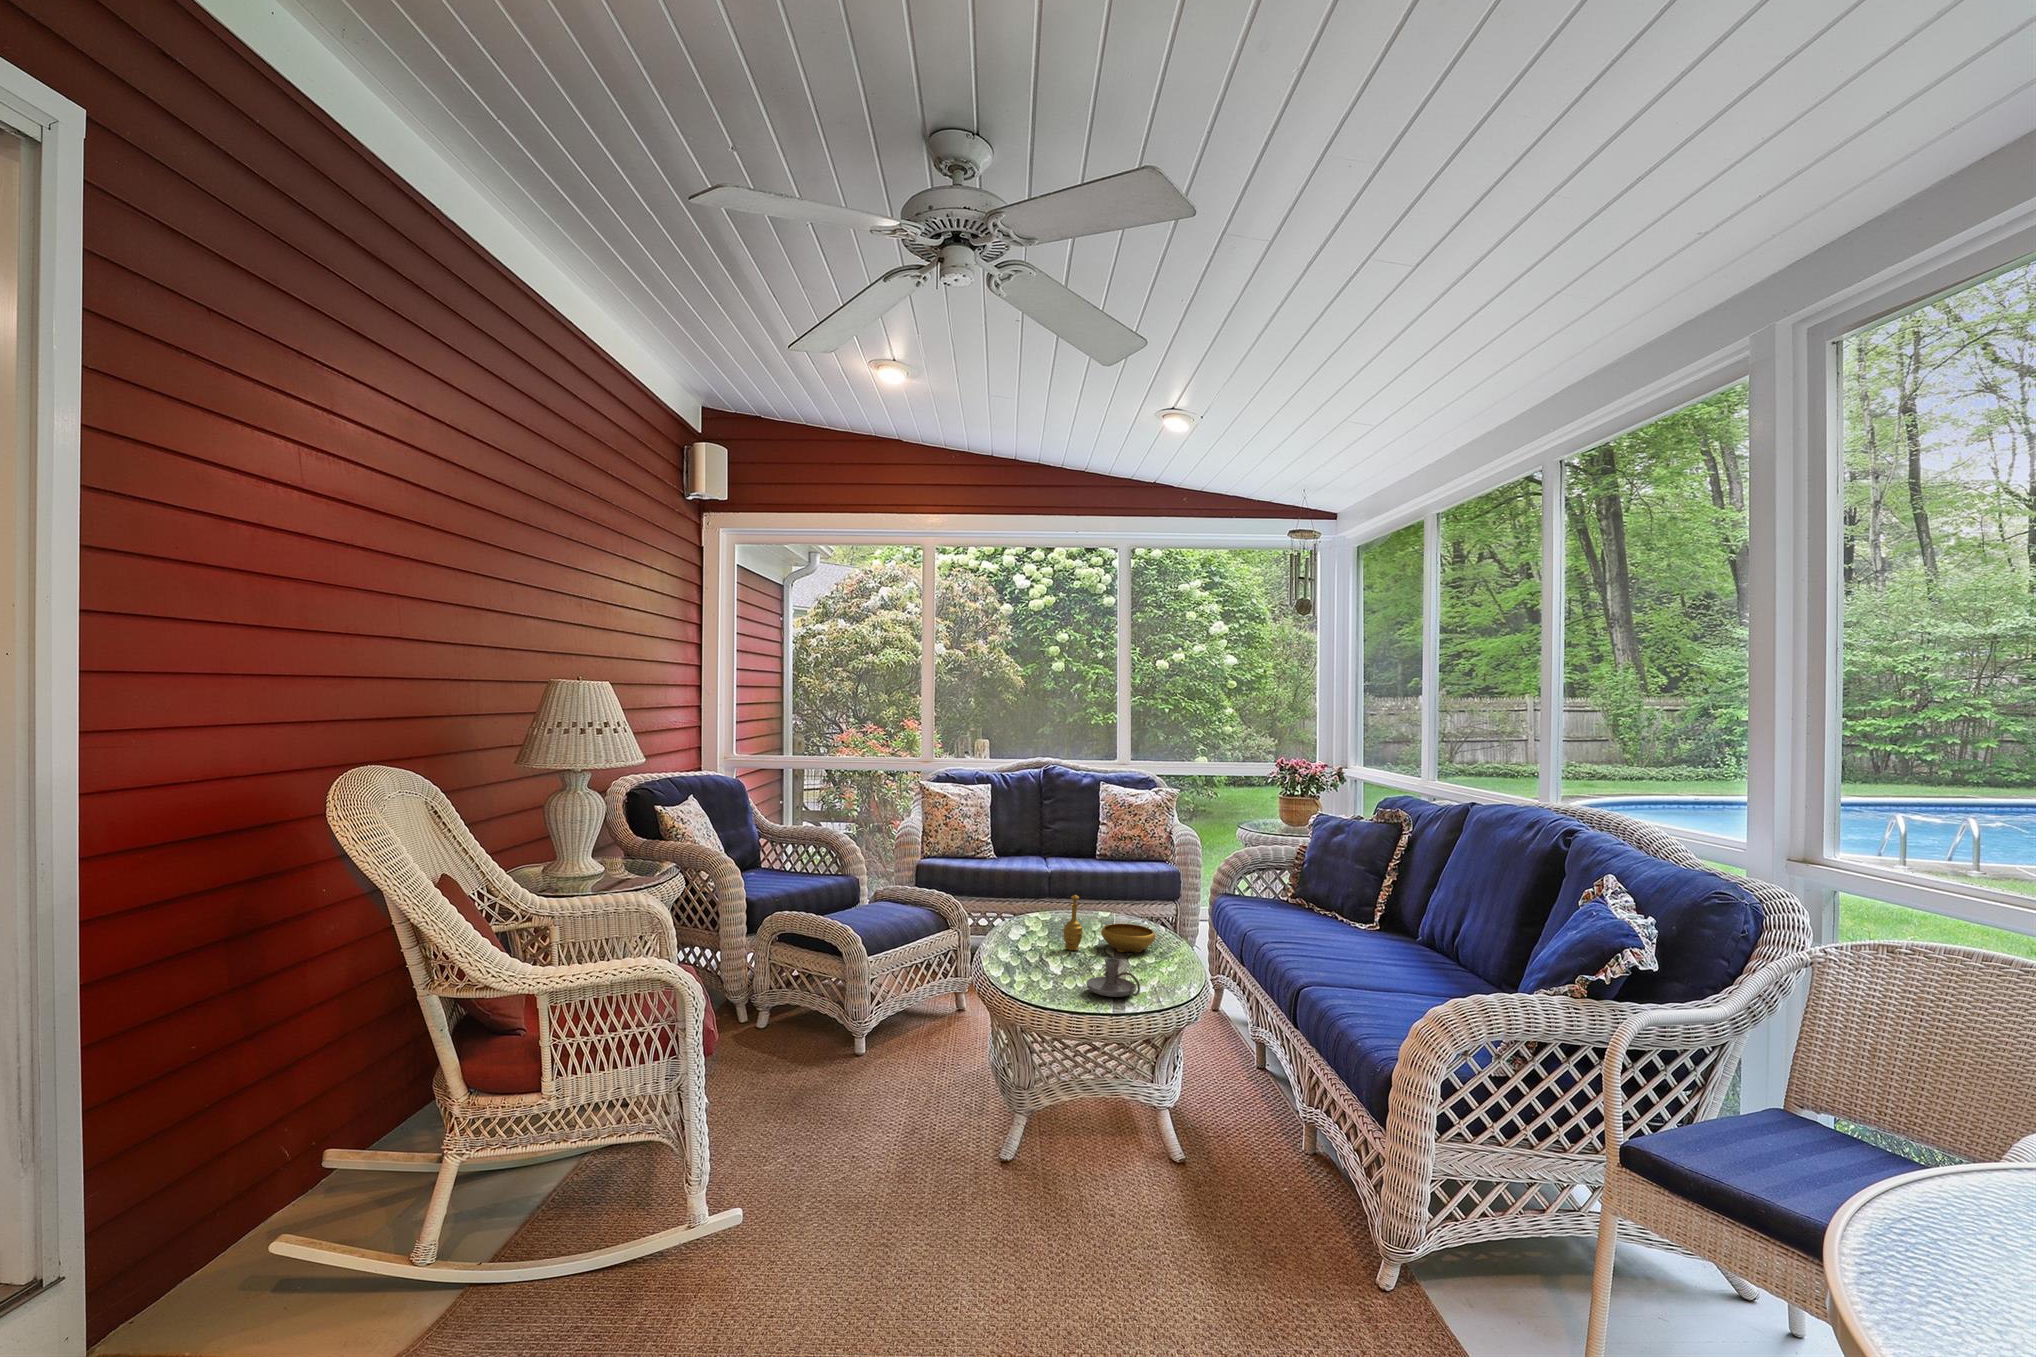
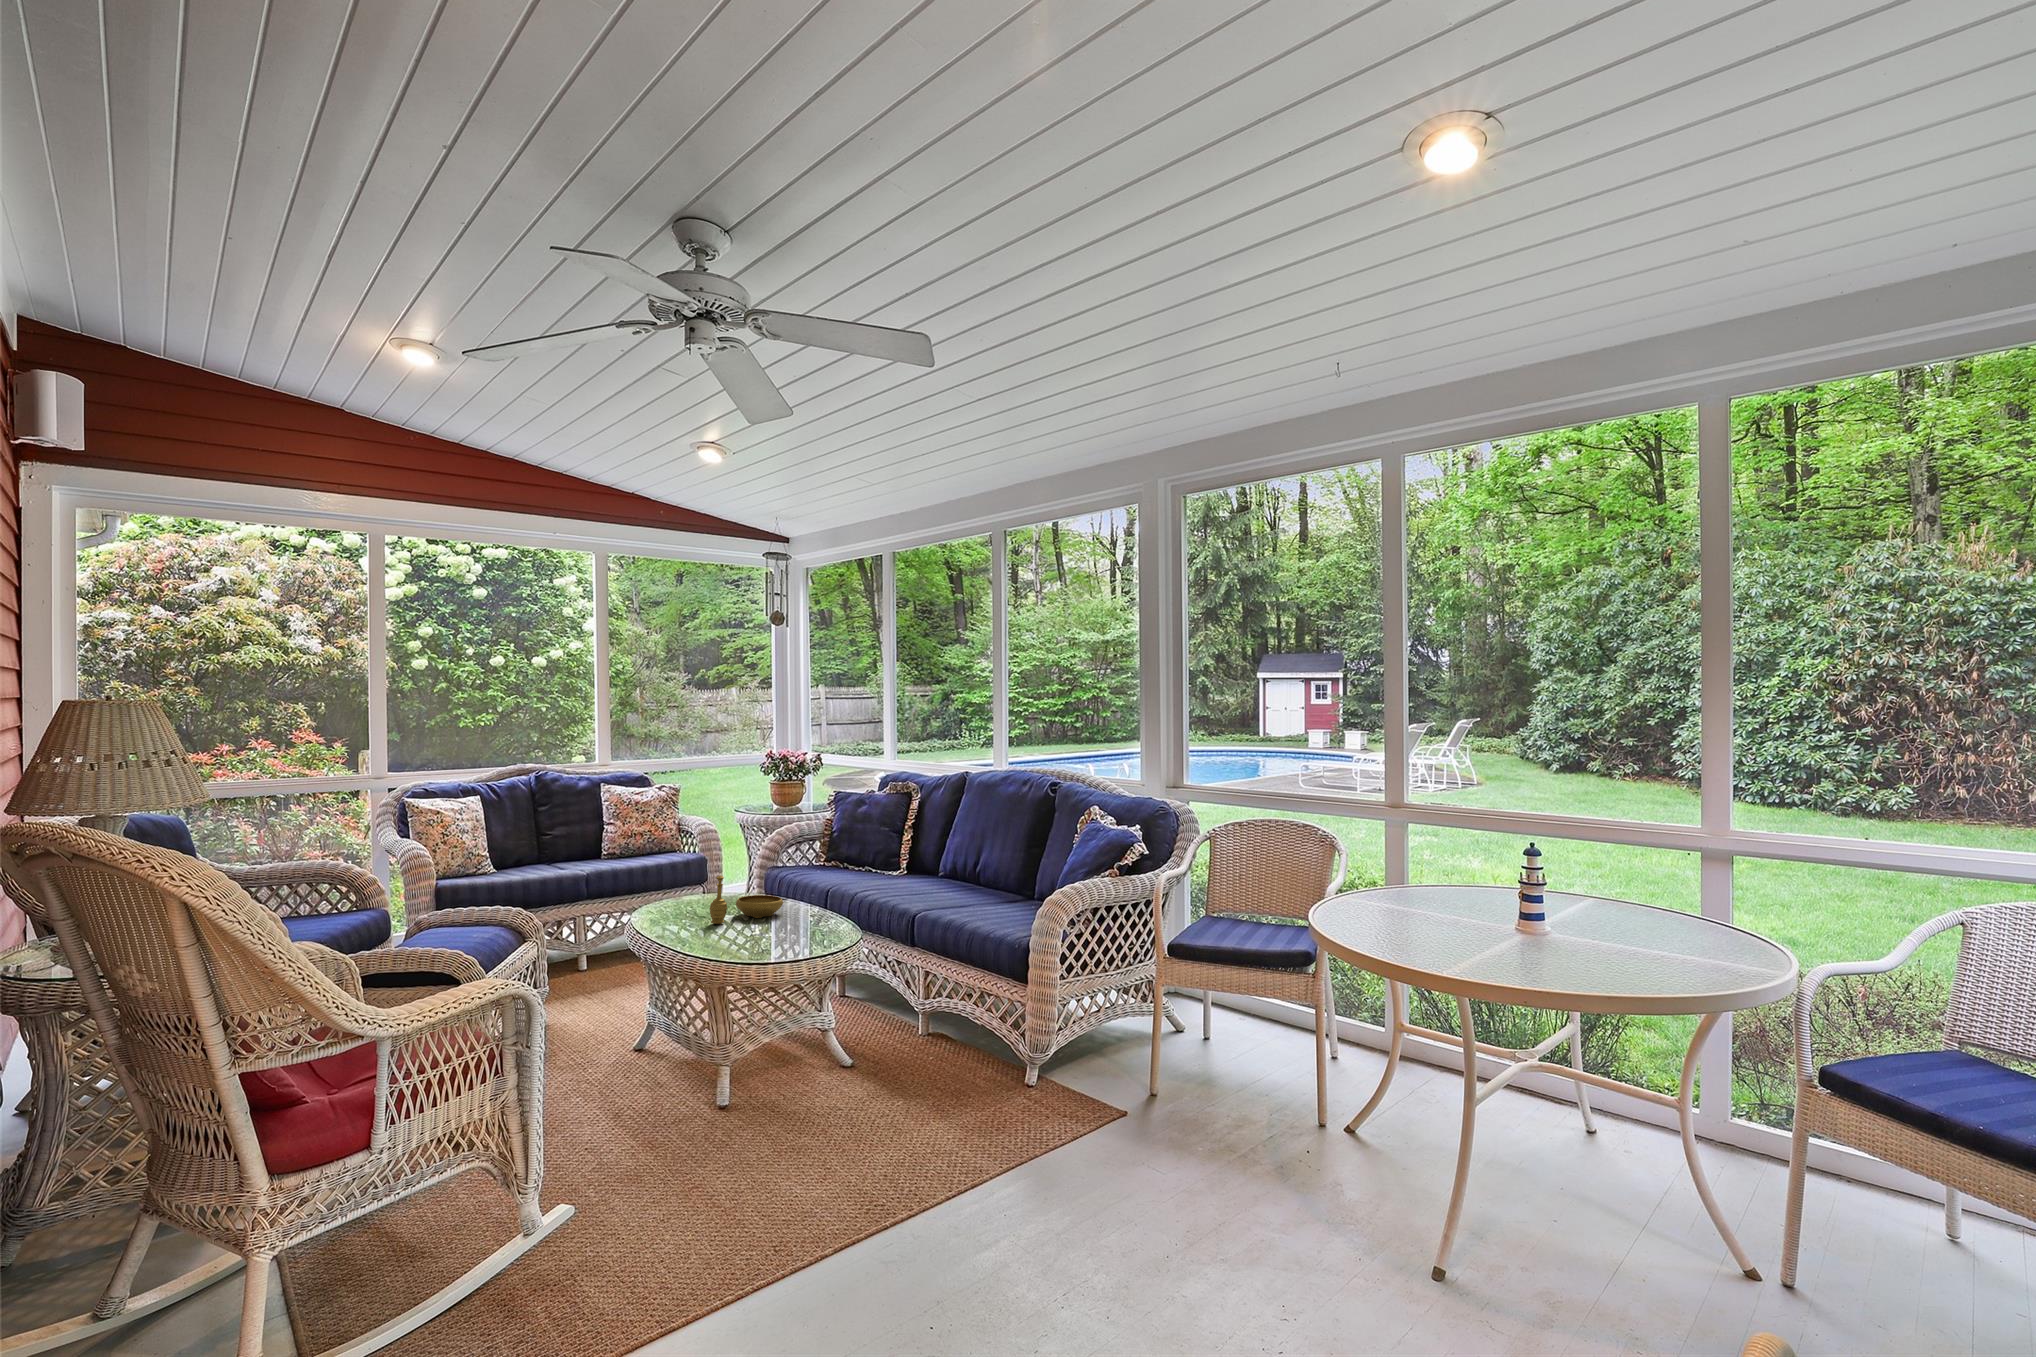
candle holder: present [1086,958,1140,997] -> none [780,915,830,945]

